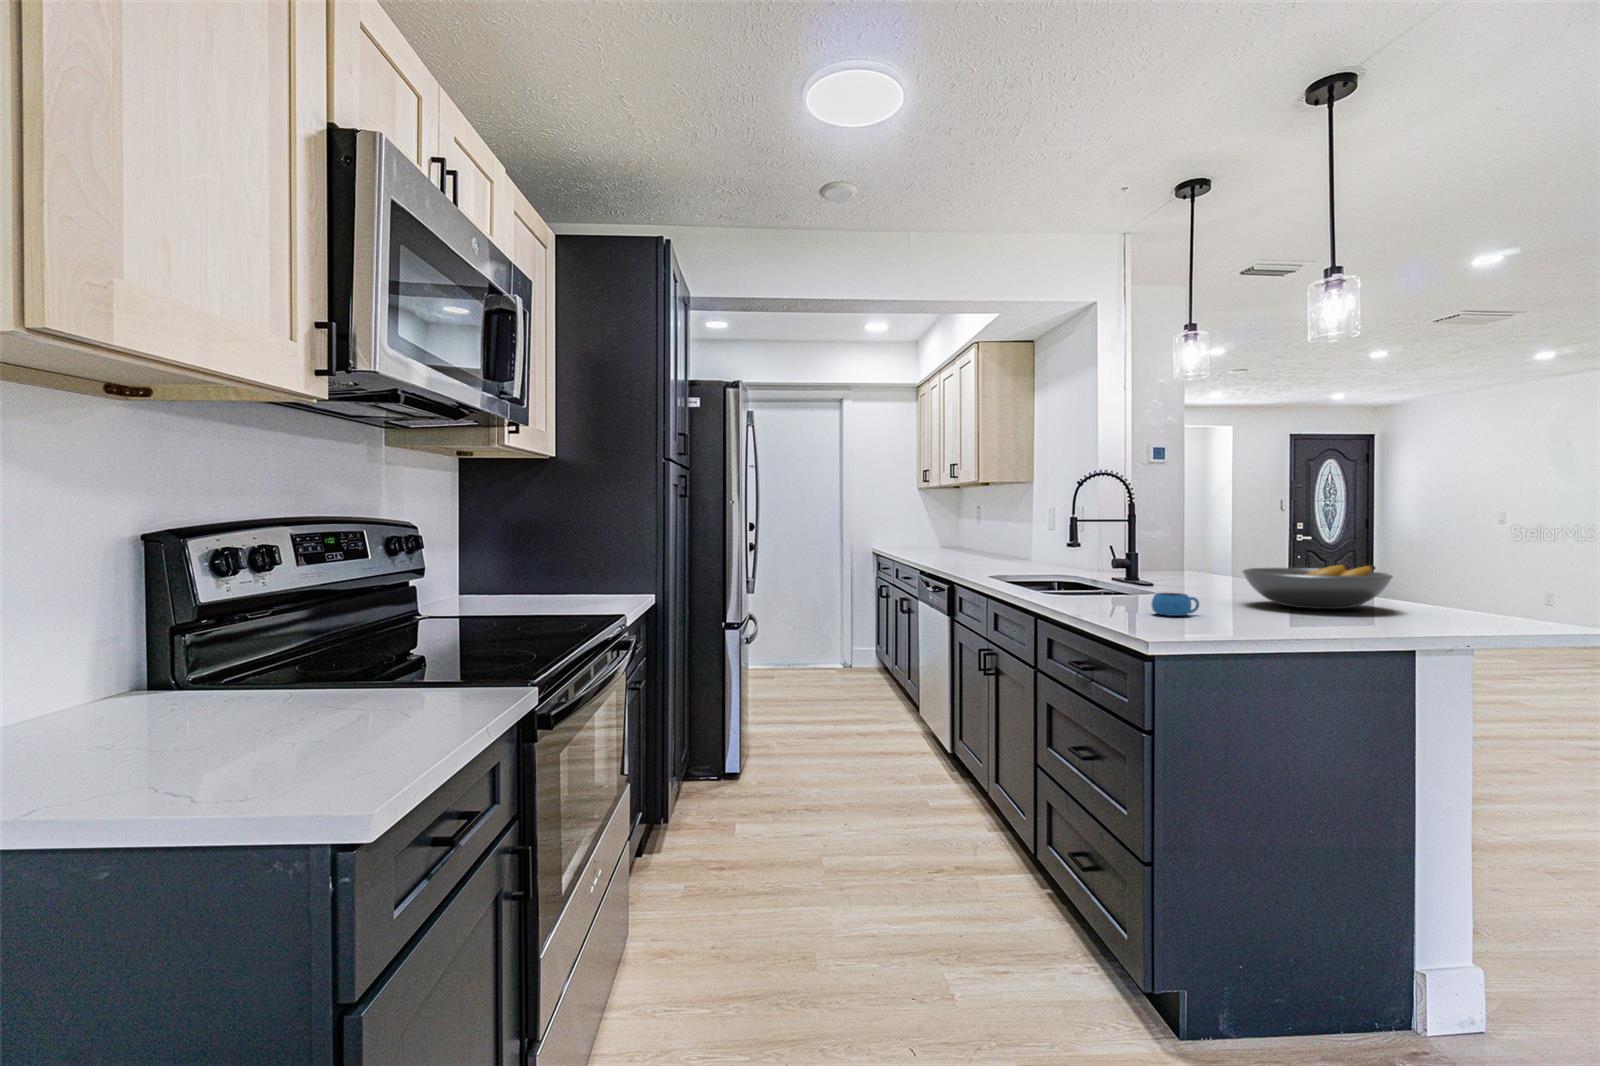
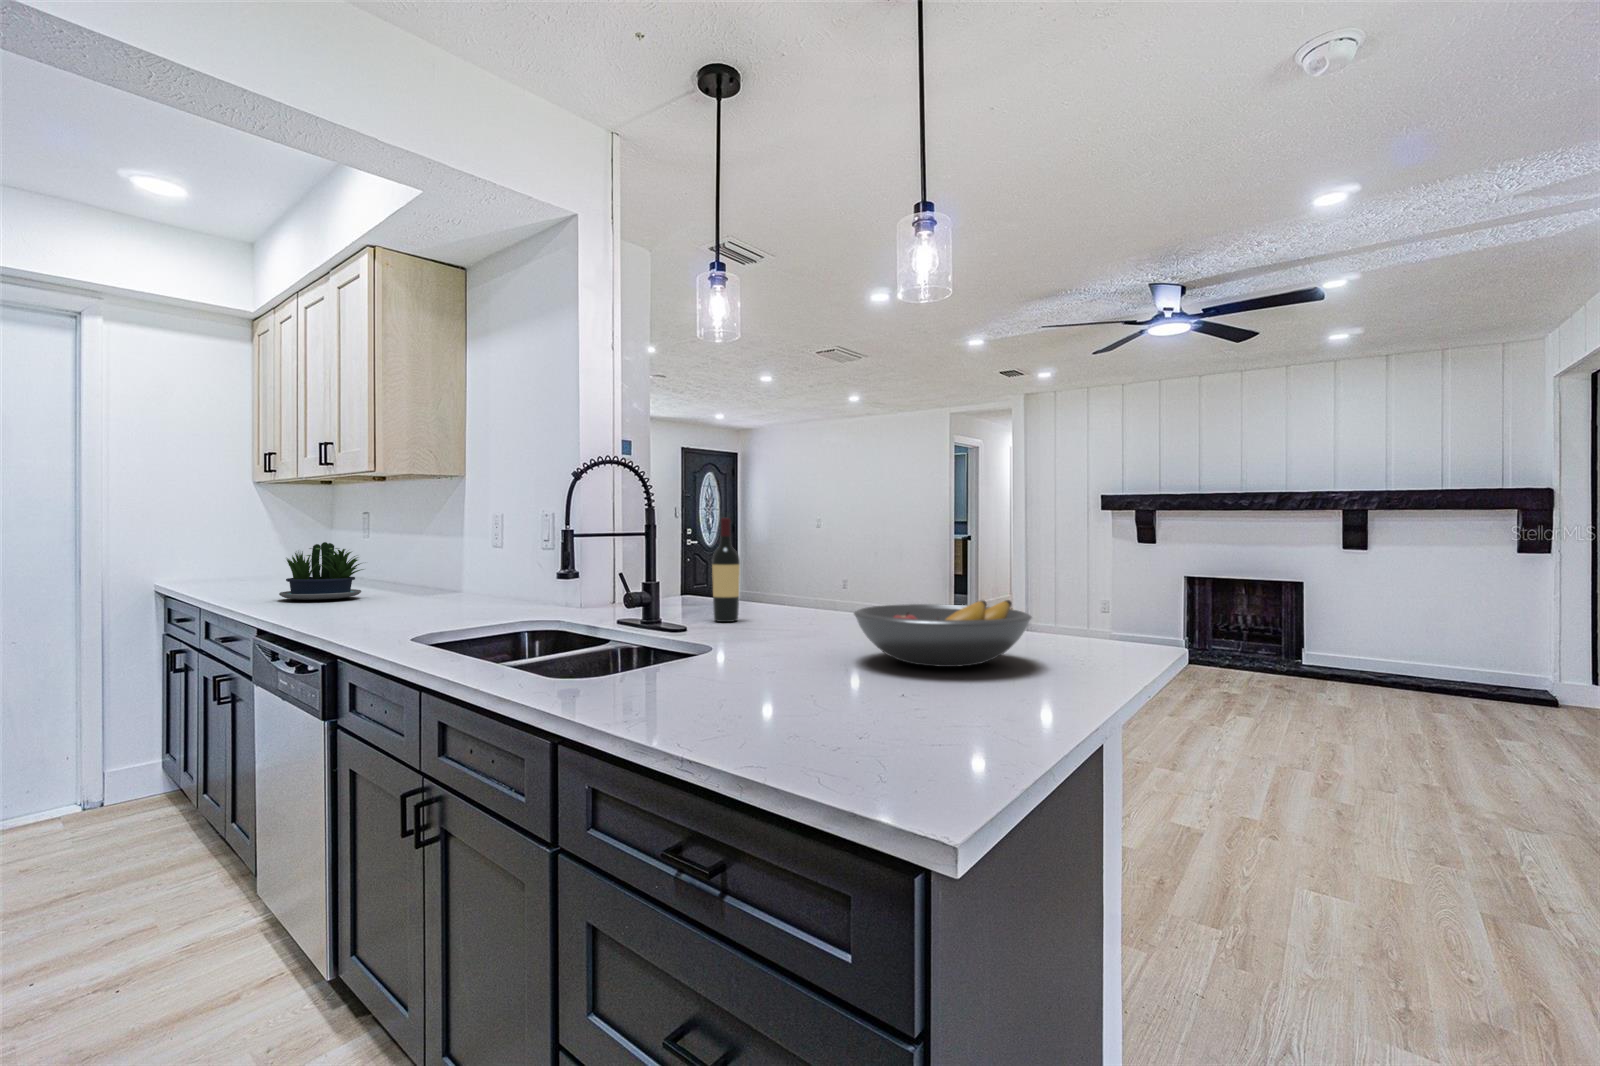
wine bottle: none [1188,506,1211,581] -> present [712,518,740,622]
potted plant: none [931,524,981,558] -> present [279,542,364,600]
mug: present [1152,593,1199,616] -> none [793,670,862,717]

